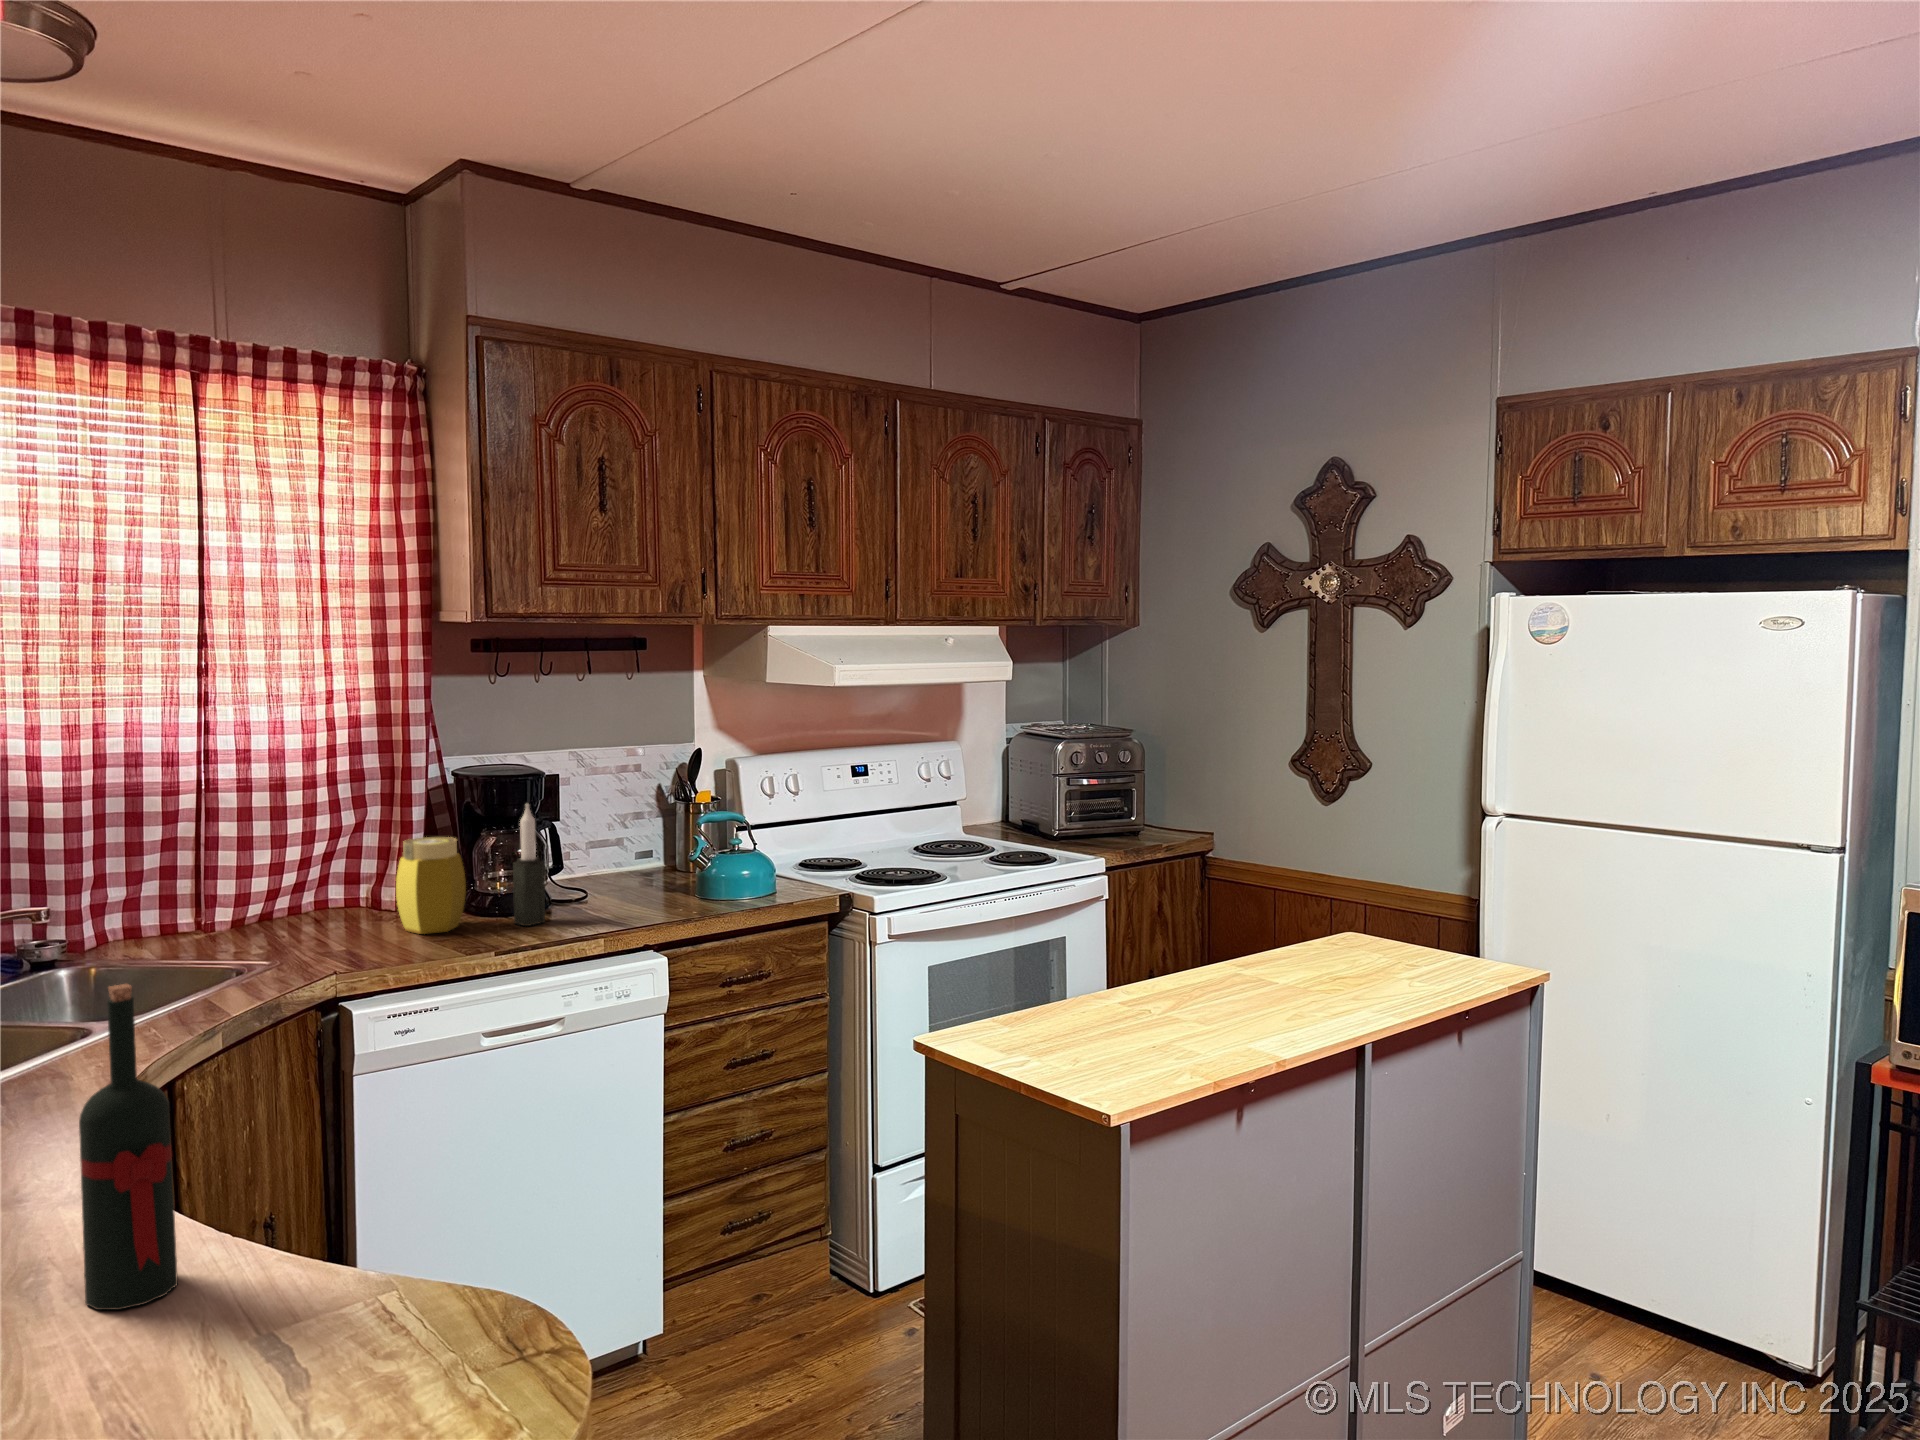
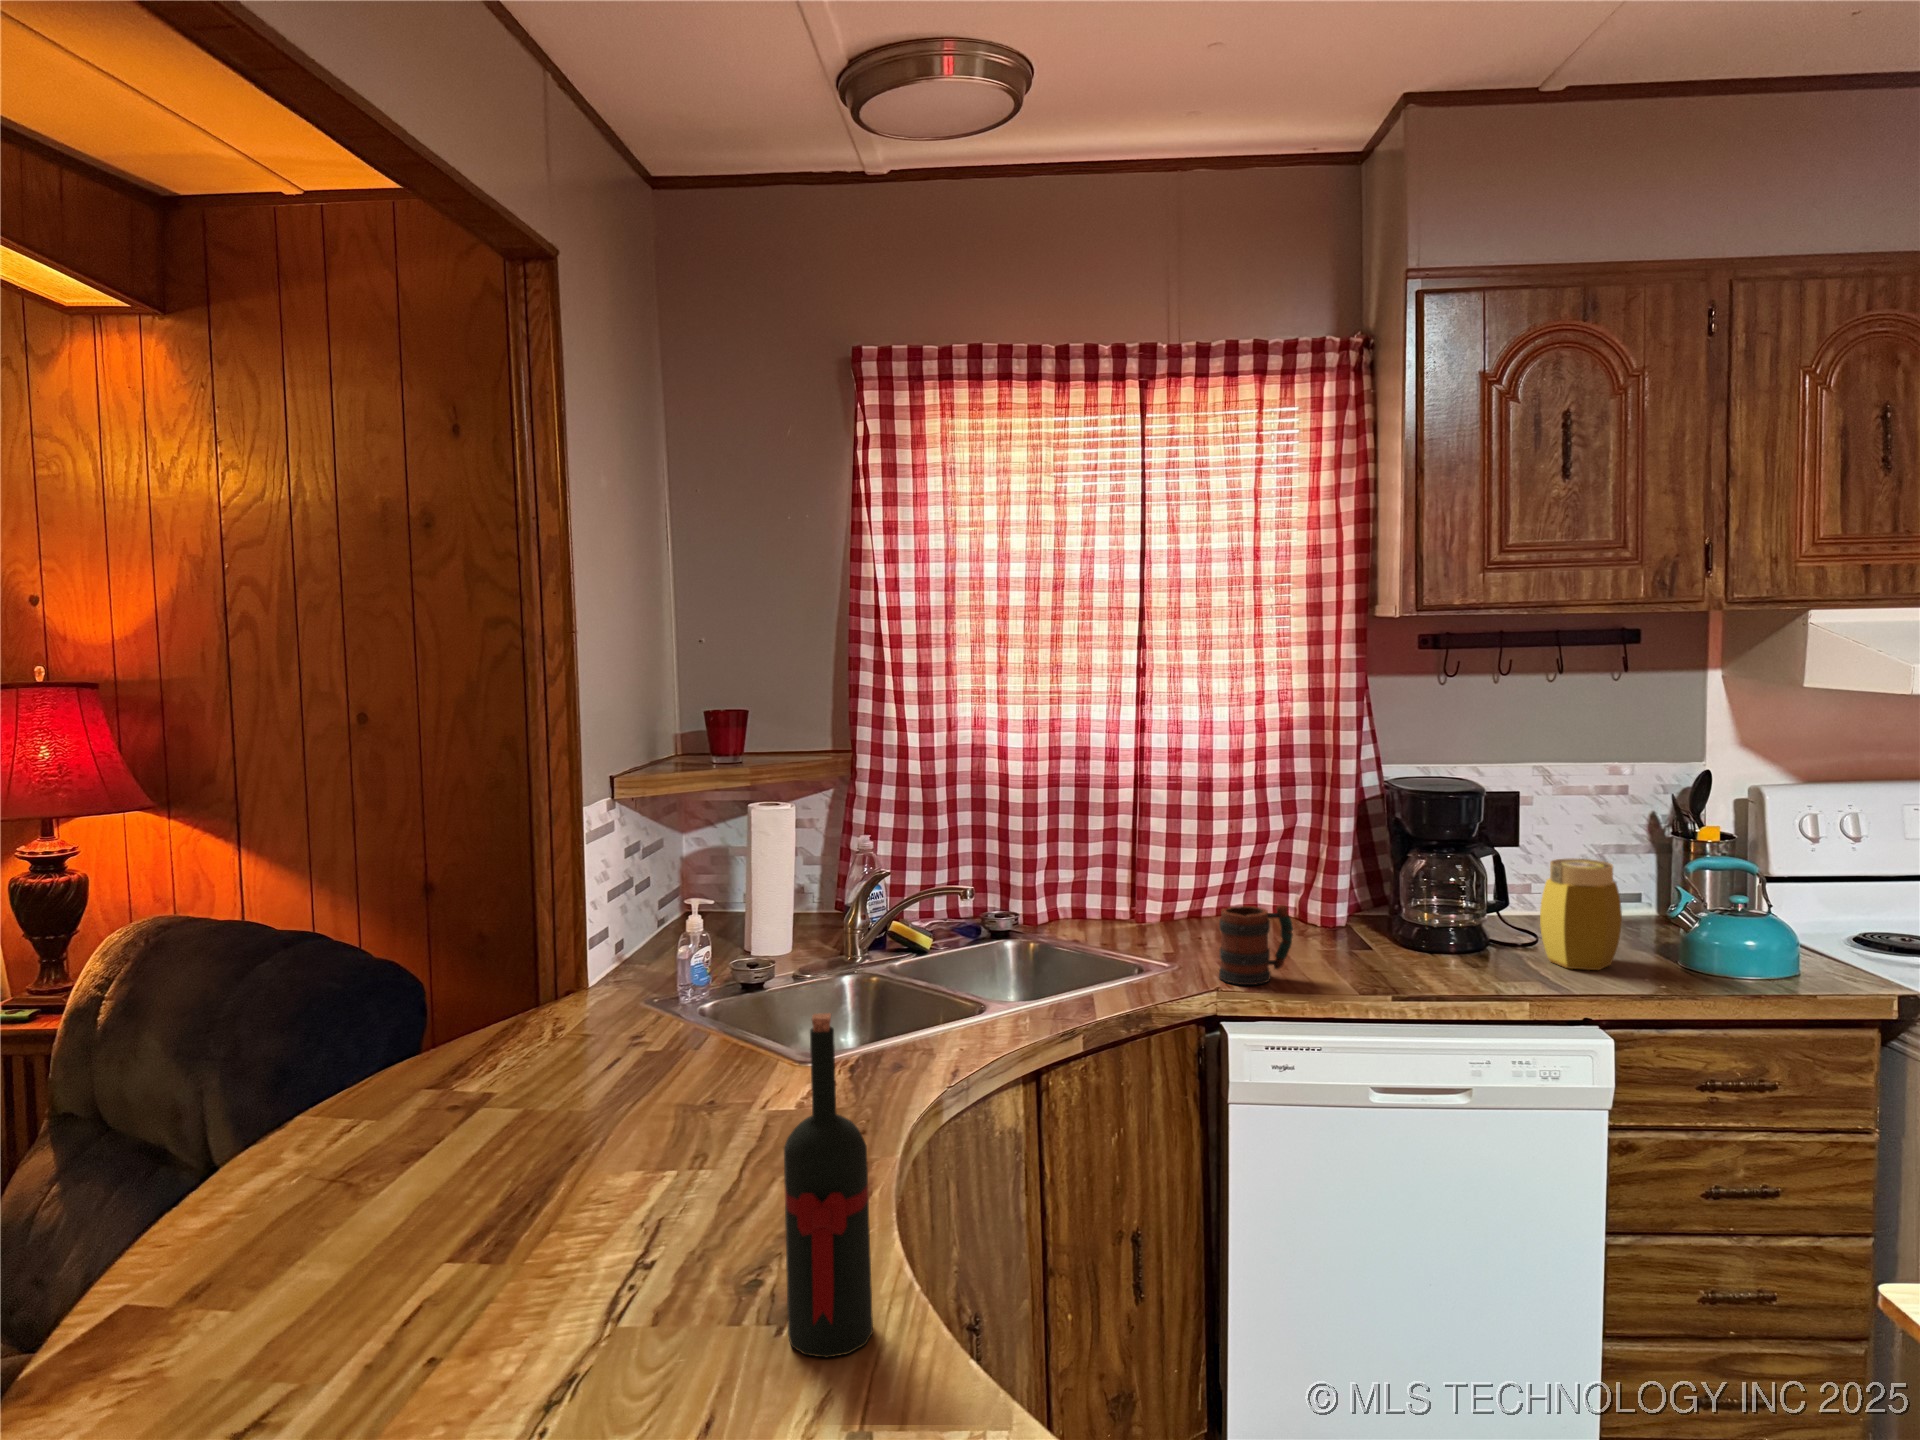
candle: present [513,804,545,926] -> none [1433,827,1470,969]
jar: present [396,837,466,934] -> present [1540,858,1622,970]
mug: none [325,886,397,966] -> present [1219,905,1293,985]

